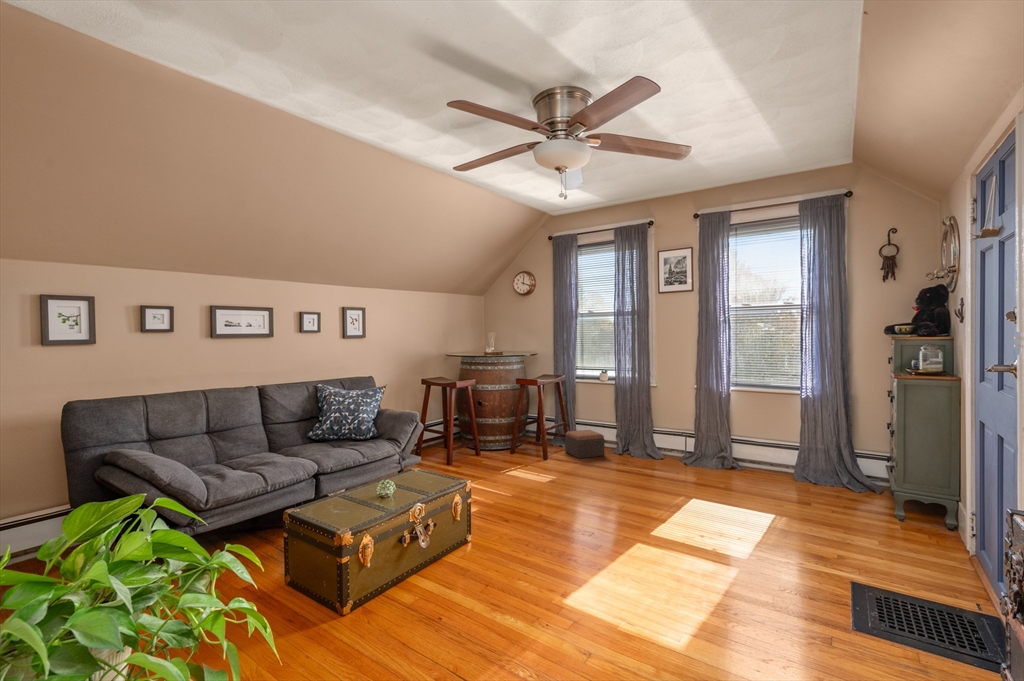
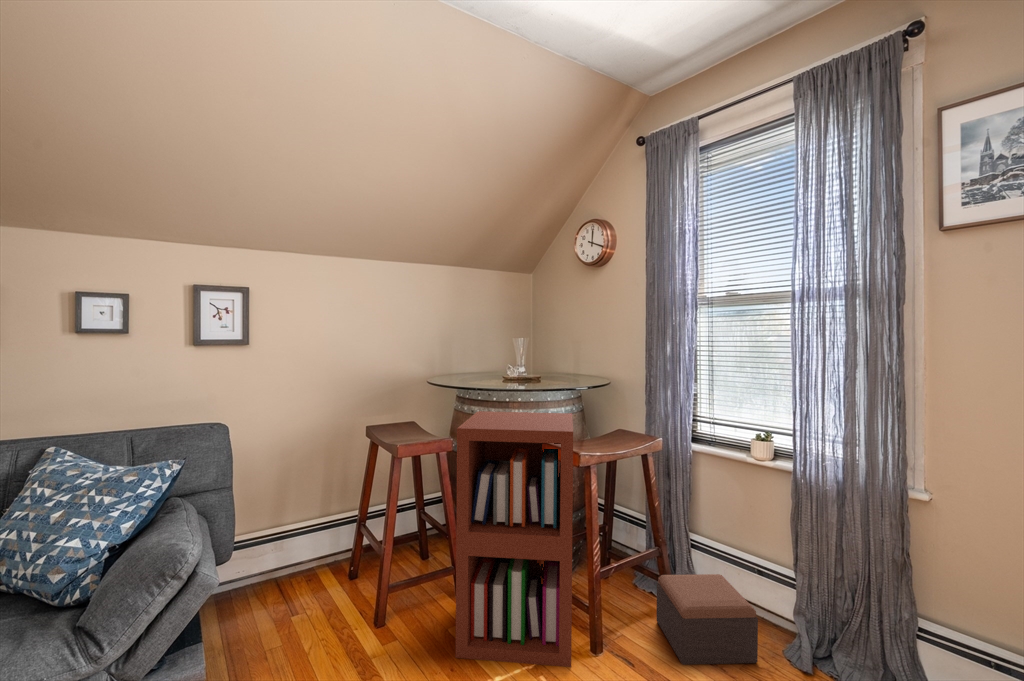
bookshelf: none [484,366,538,466] -> present [456,411,573,667]

